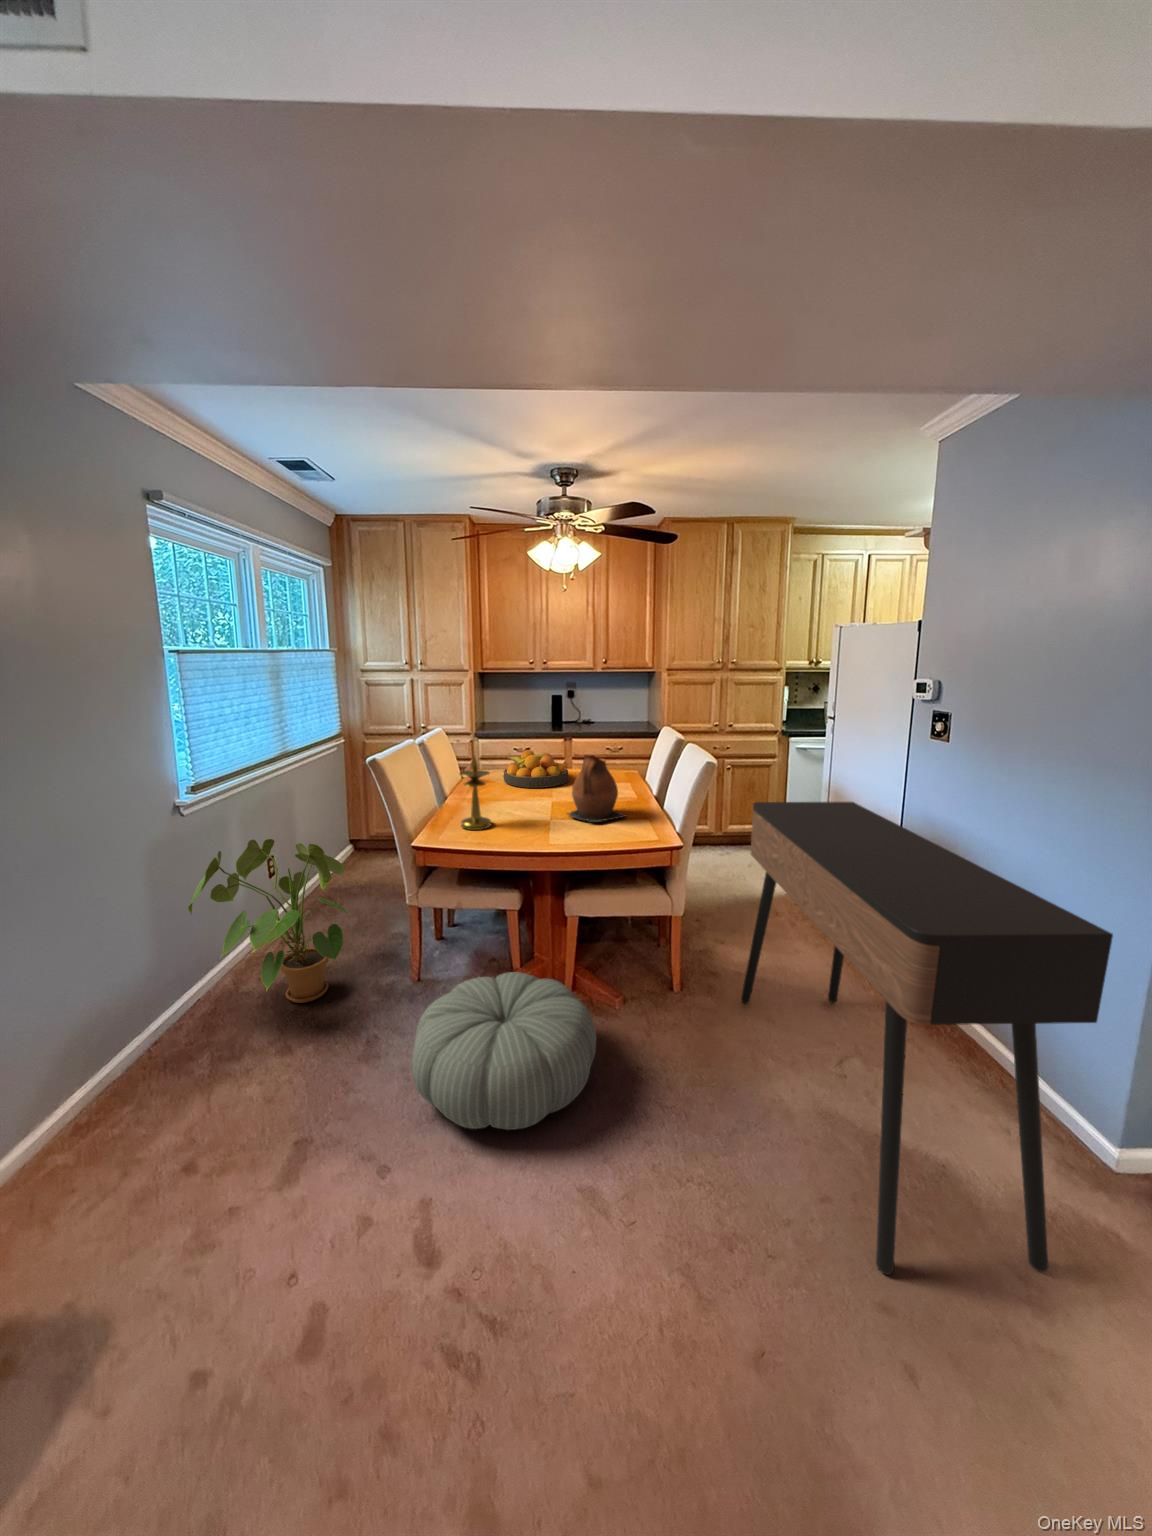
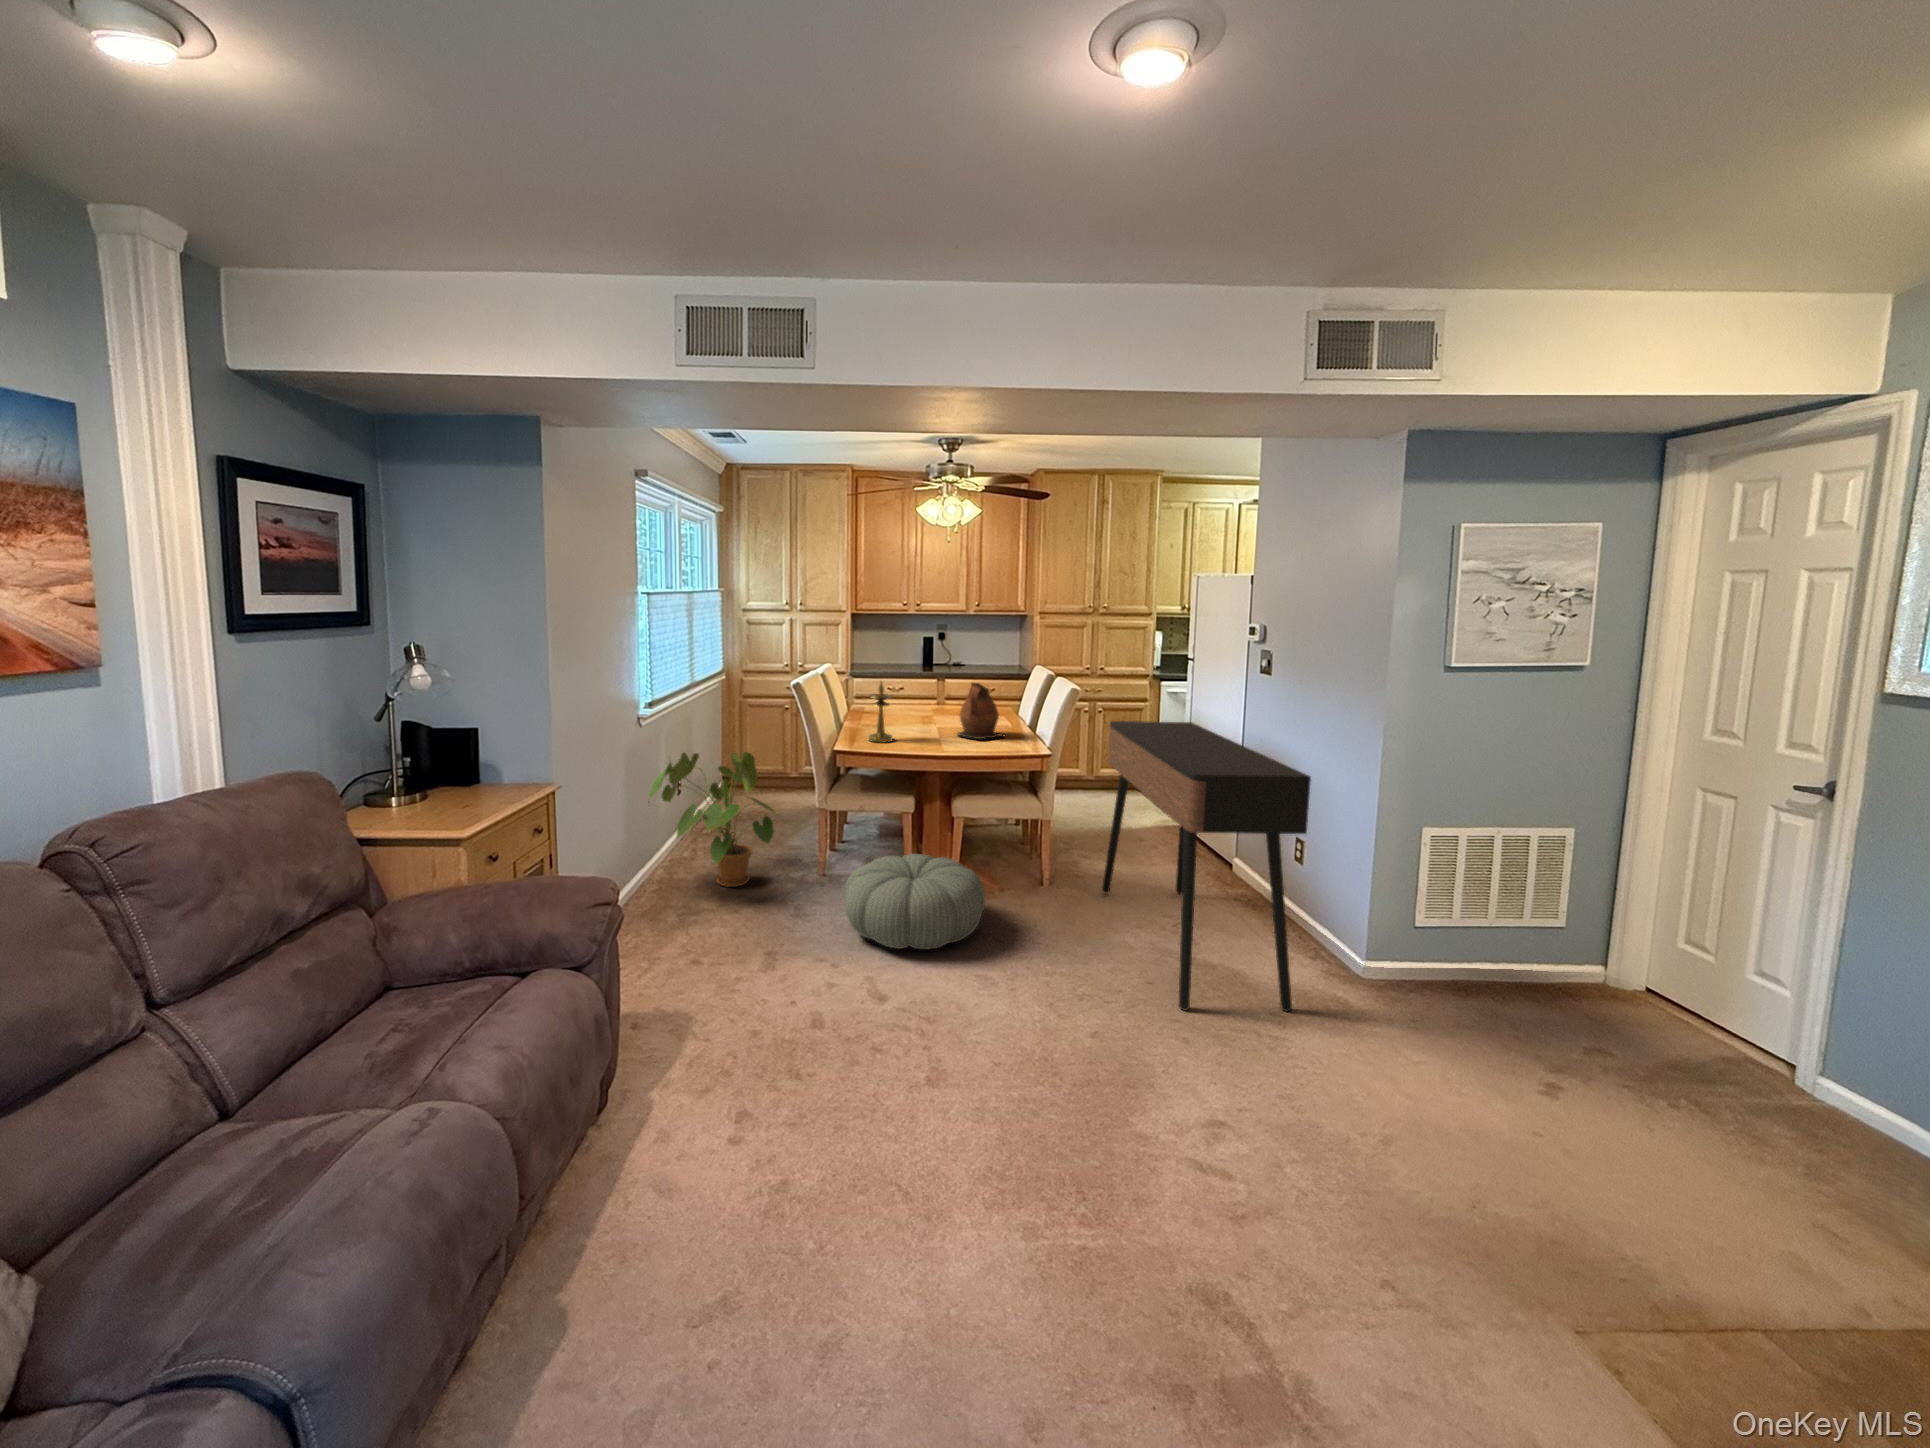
fruit bowl: present [503,750,569,787] -> none [891,684,950,716]

